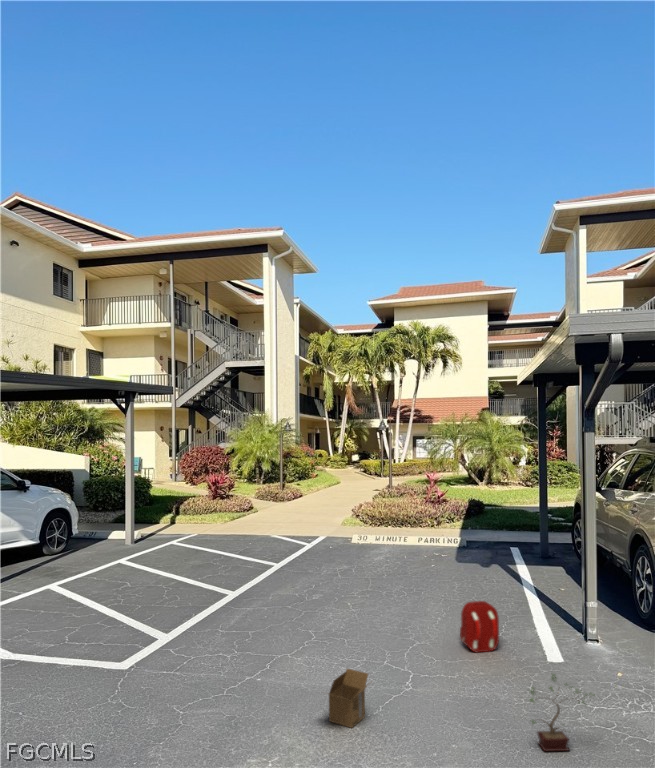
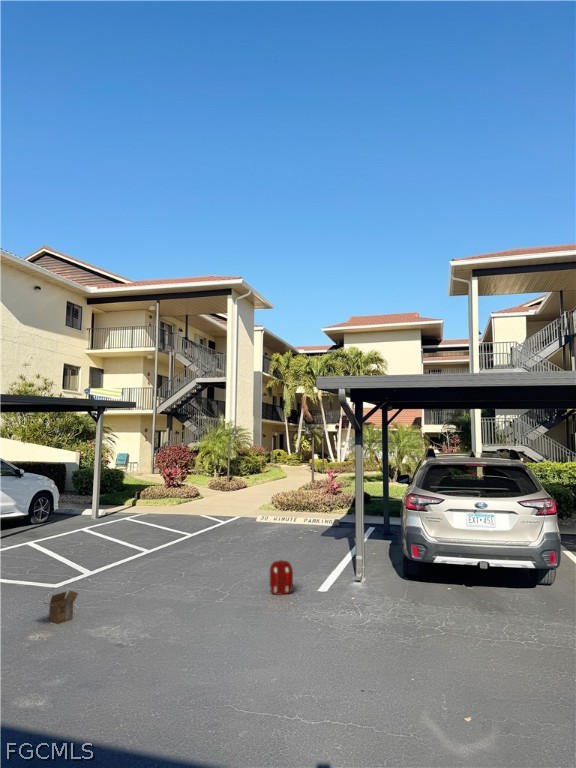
cardboard box: present [329,669,368,728] -> present [46,590,78,624]
potted plant: present [530,674,593,751] -> none [259,600,299,648]

